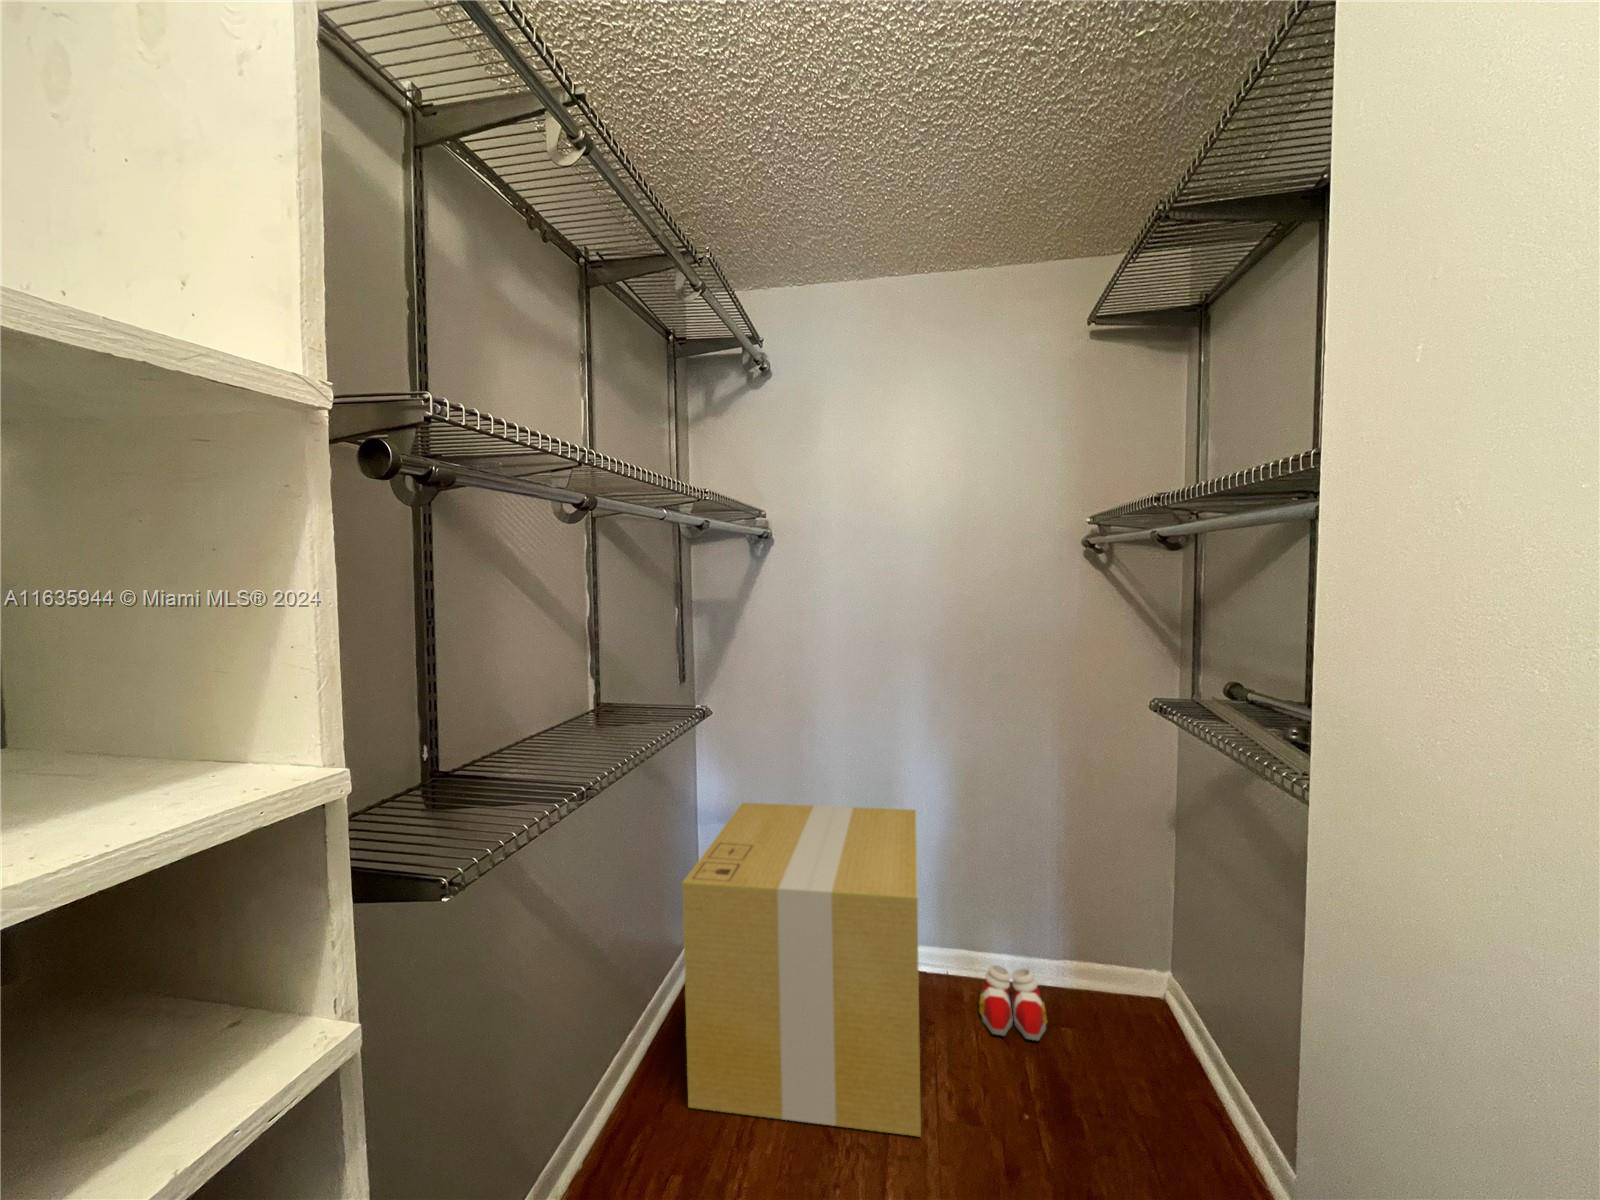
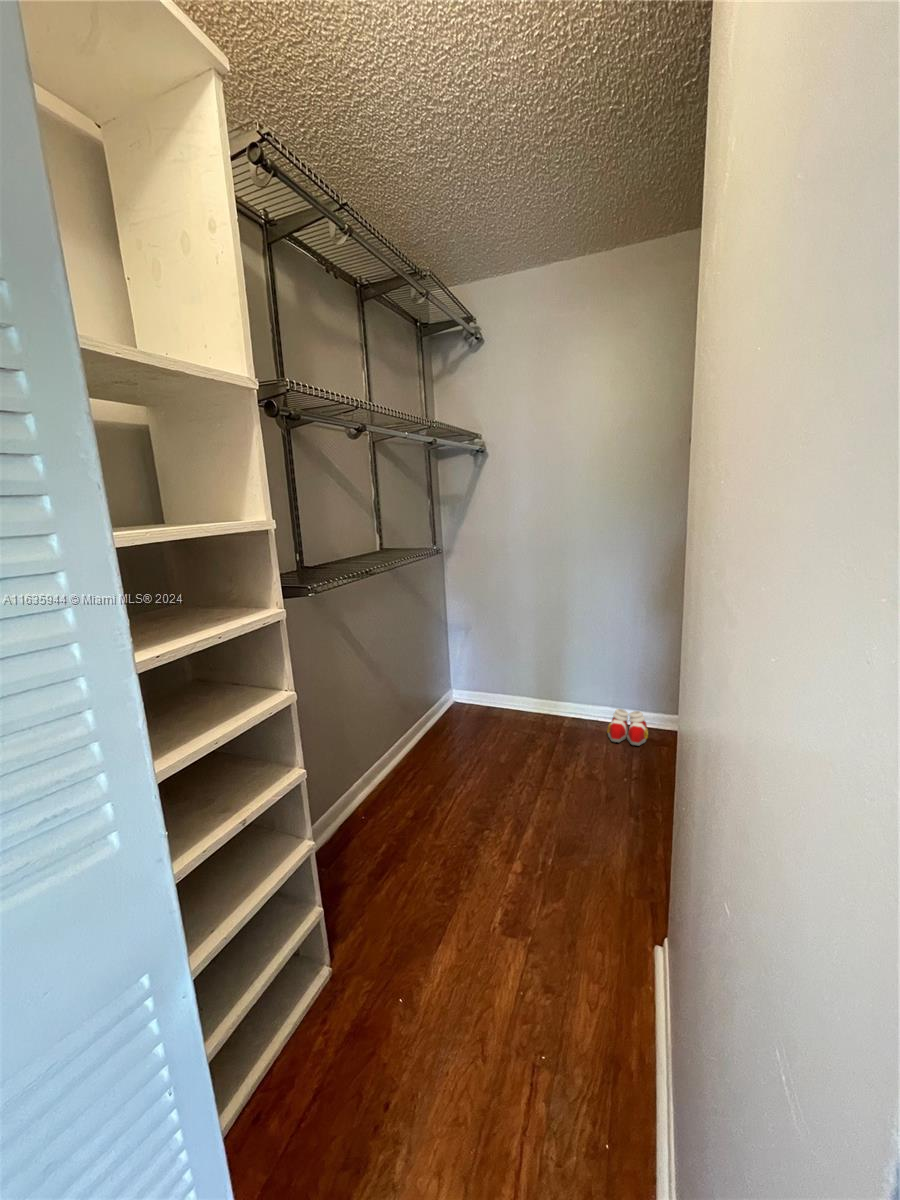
cardboard box: present [682,803,921,1136] -> none [430,614,575,776]

